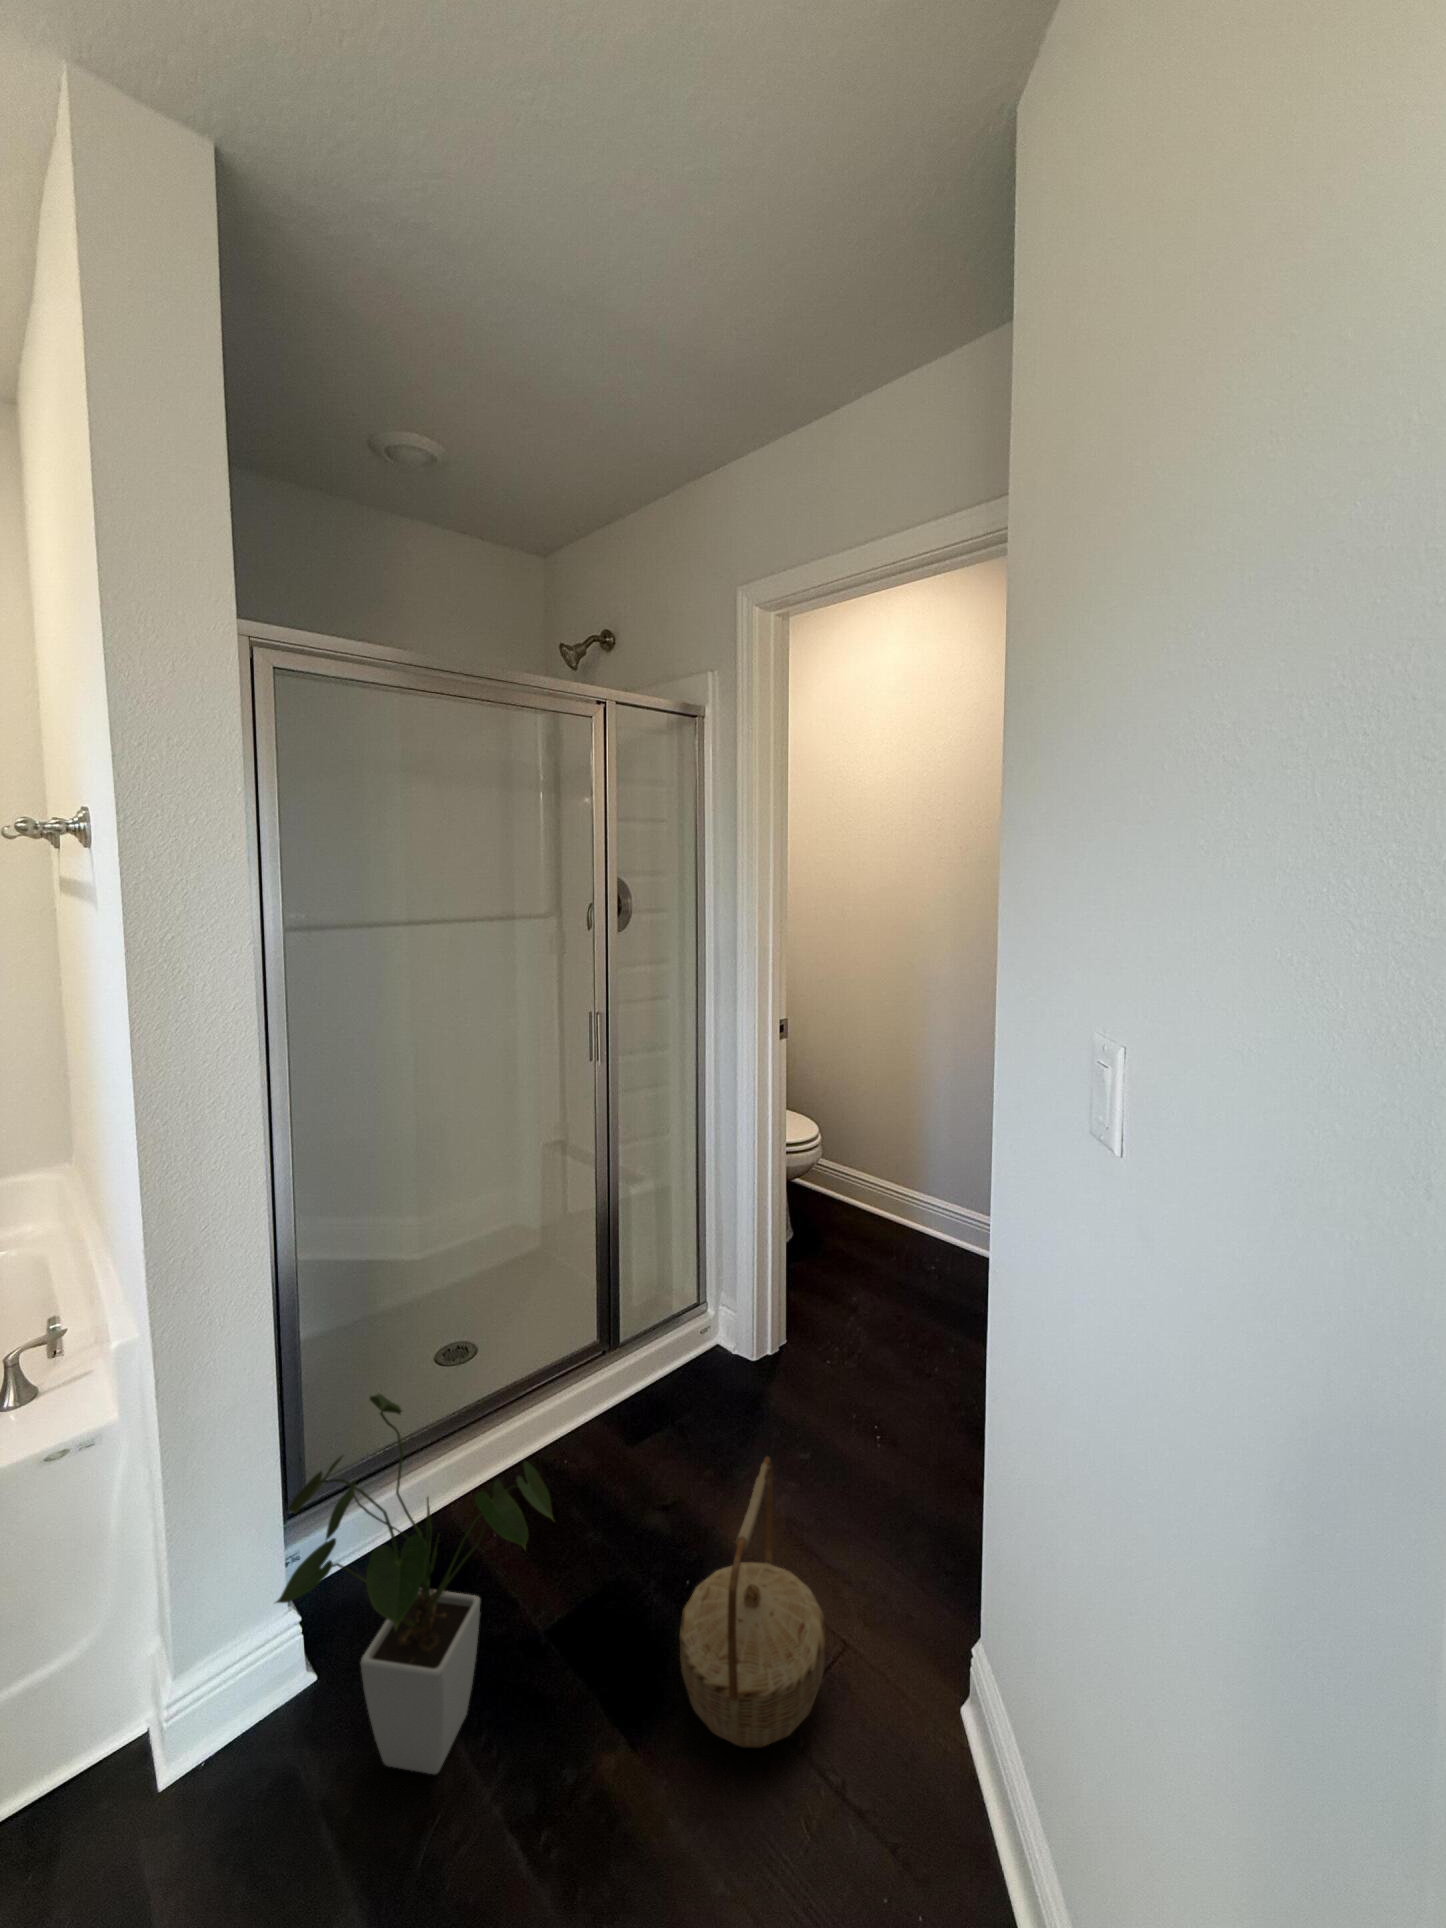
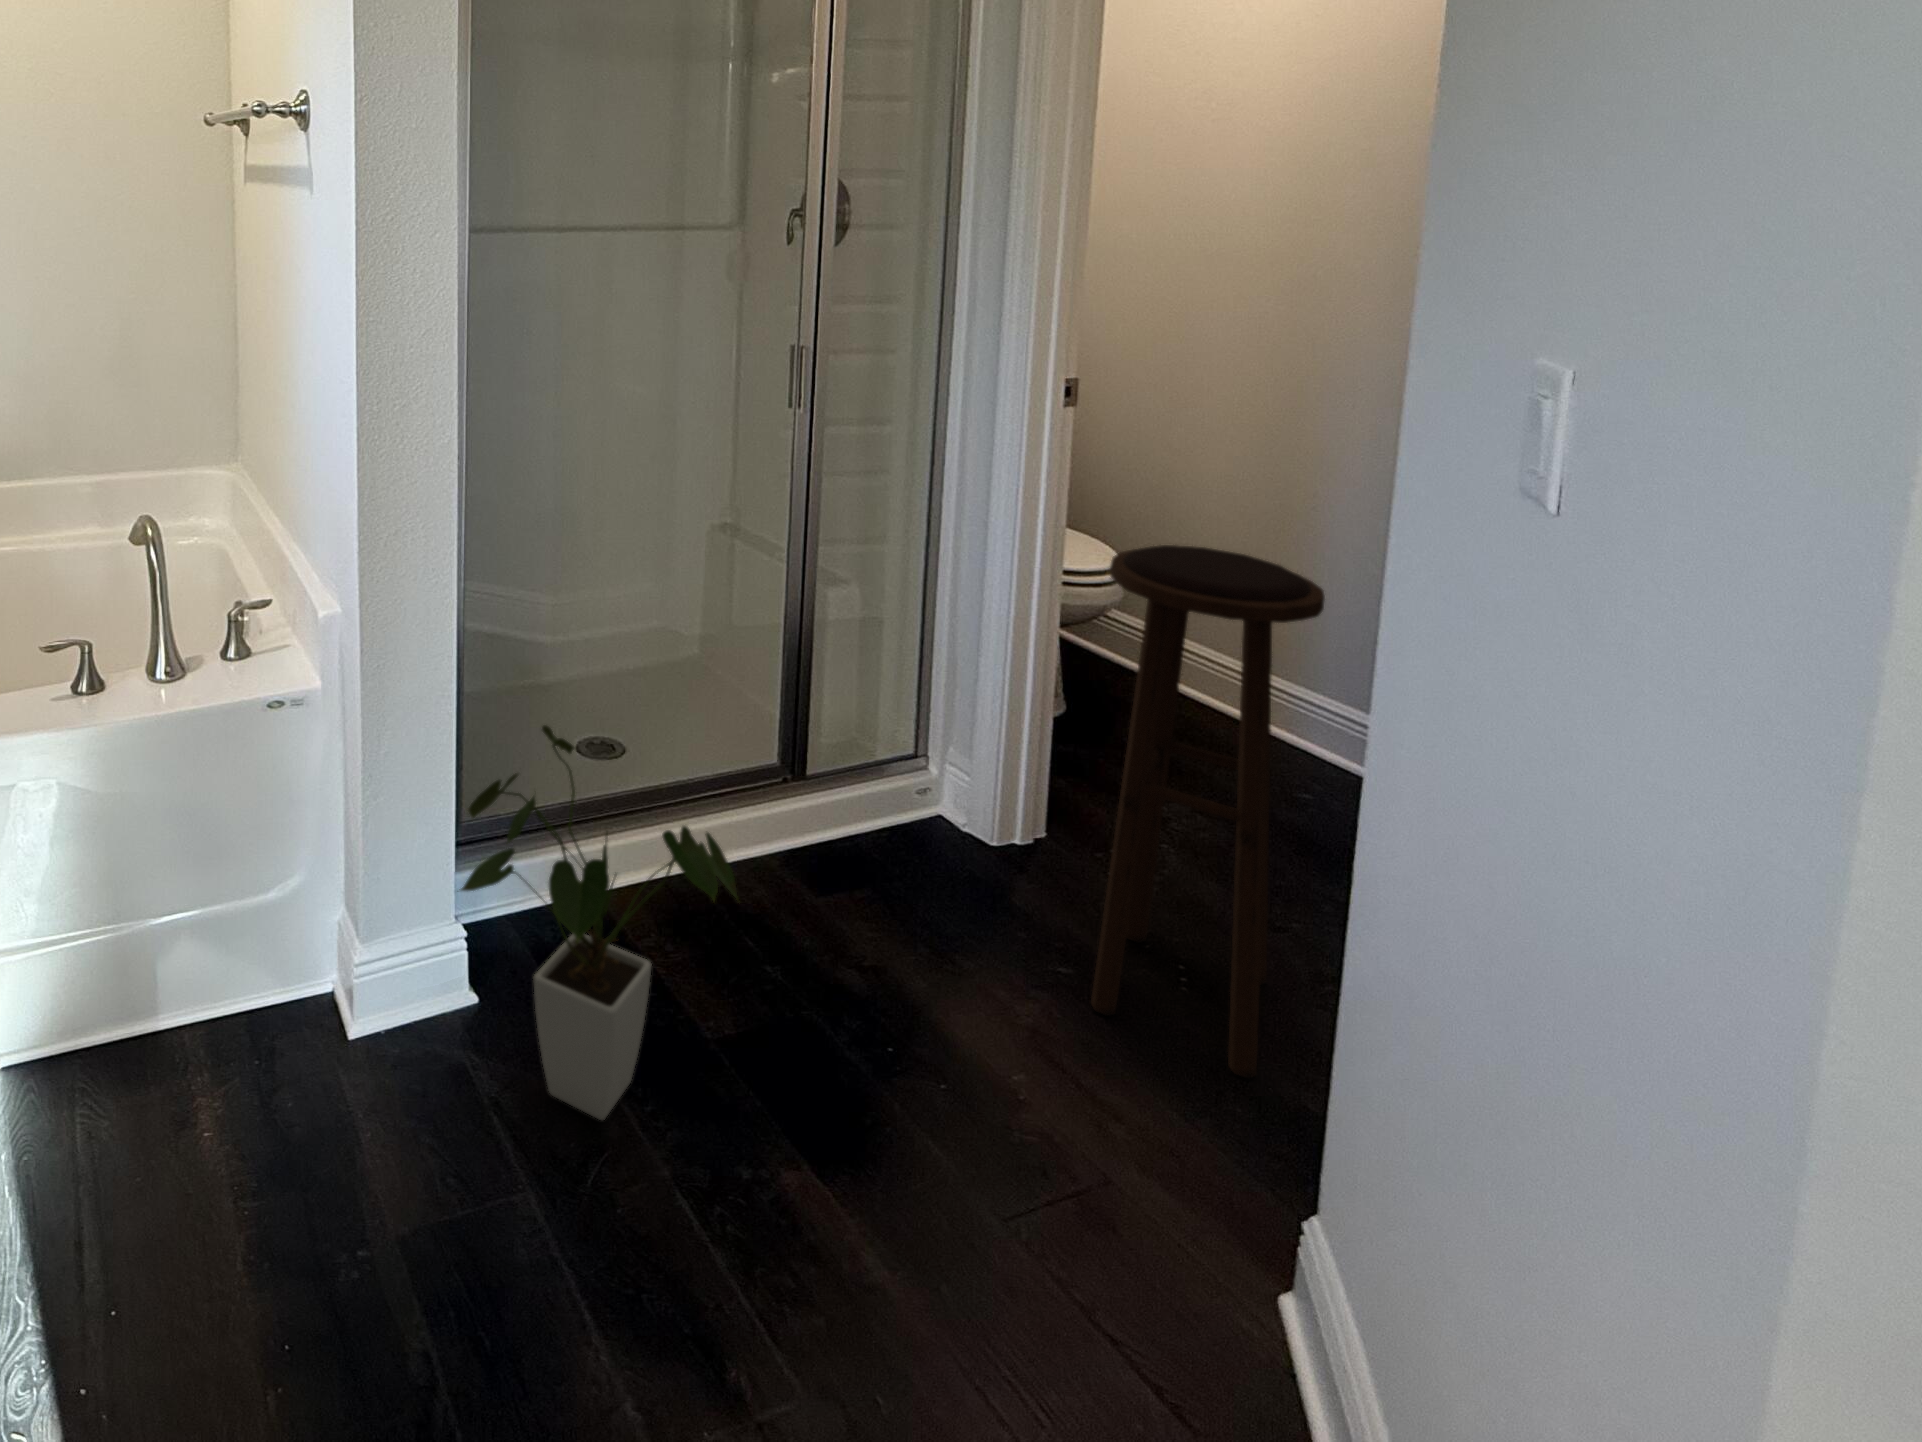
stool: none [816,1134,942,1510] -> present [1091,545,1325,1078]
basket: present [680,1457,825,1748] -> none [882,913,1080,1238]

